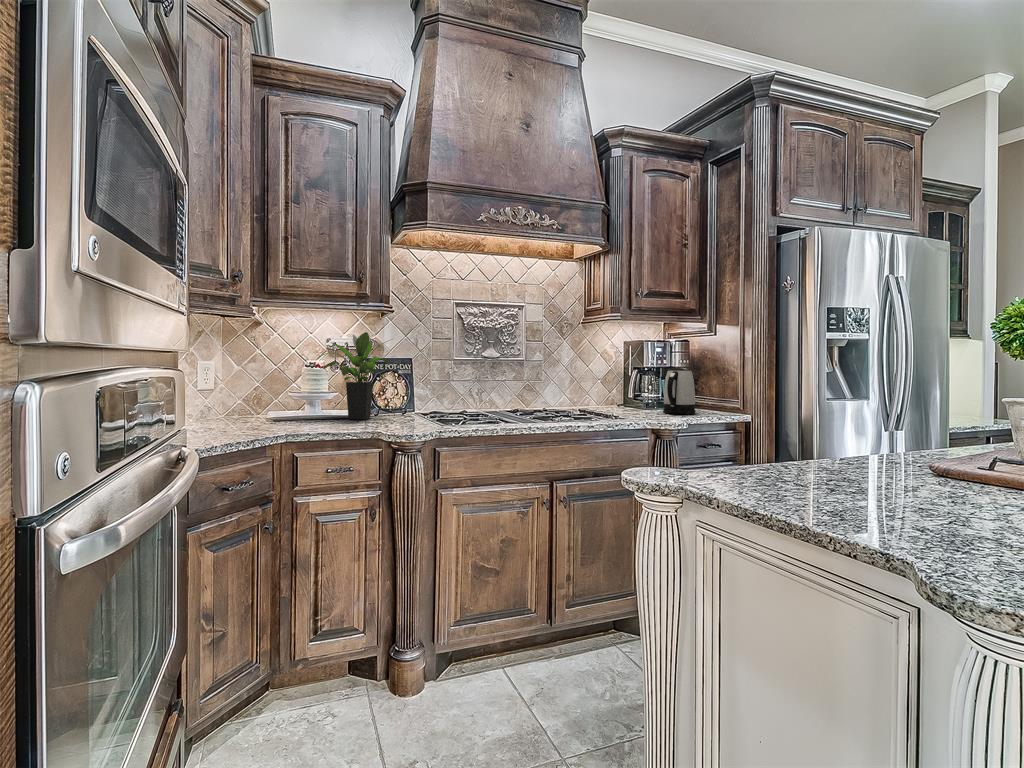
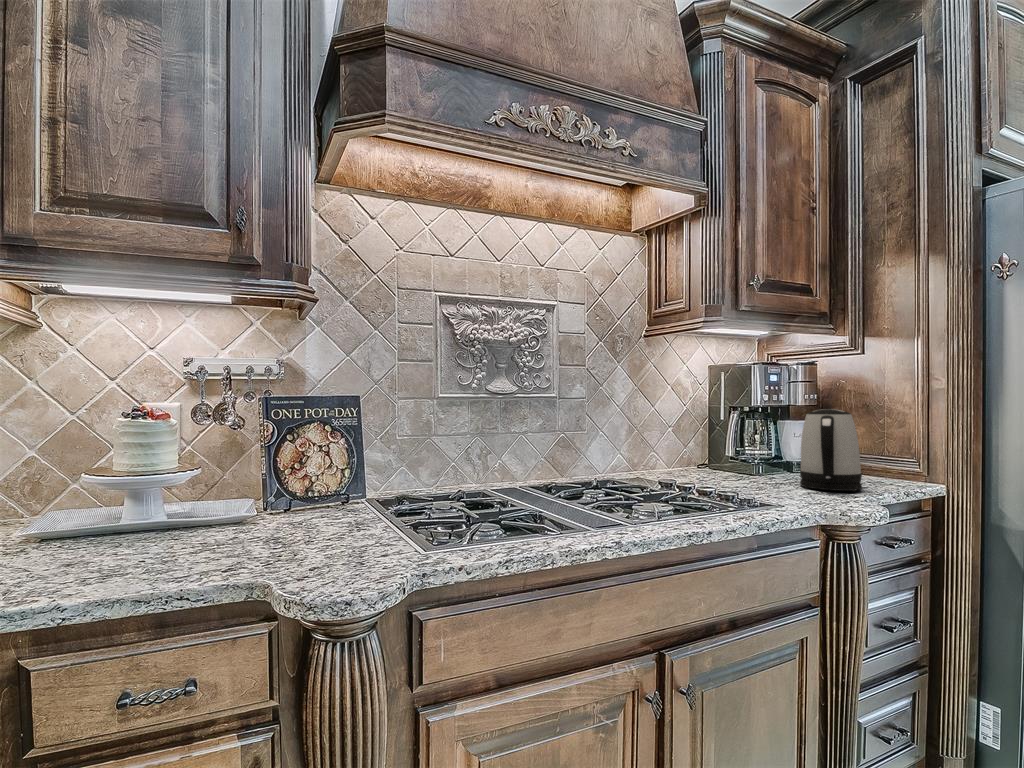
potted plant: present [318,332,389,419] -> none [127,339,324,537]

